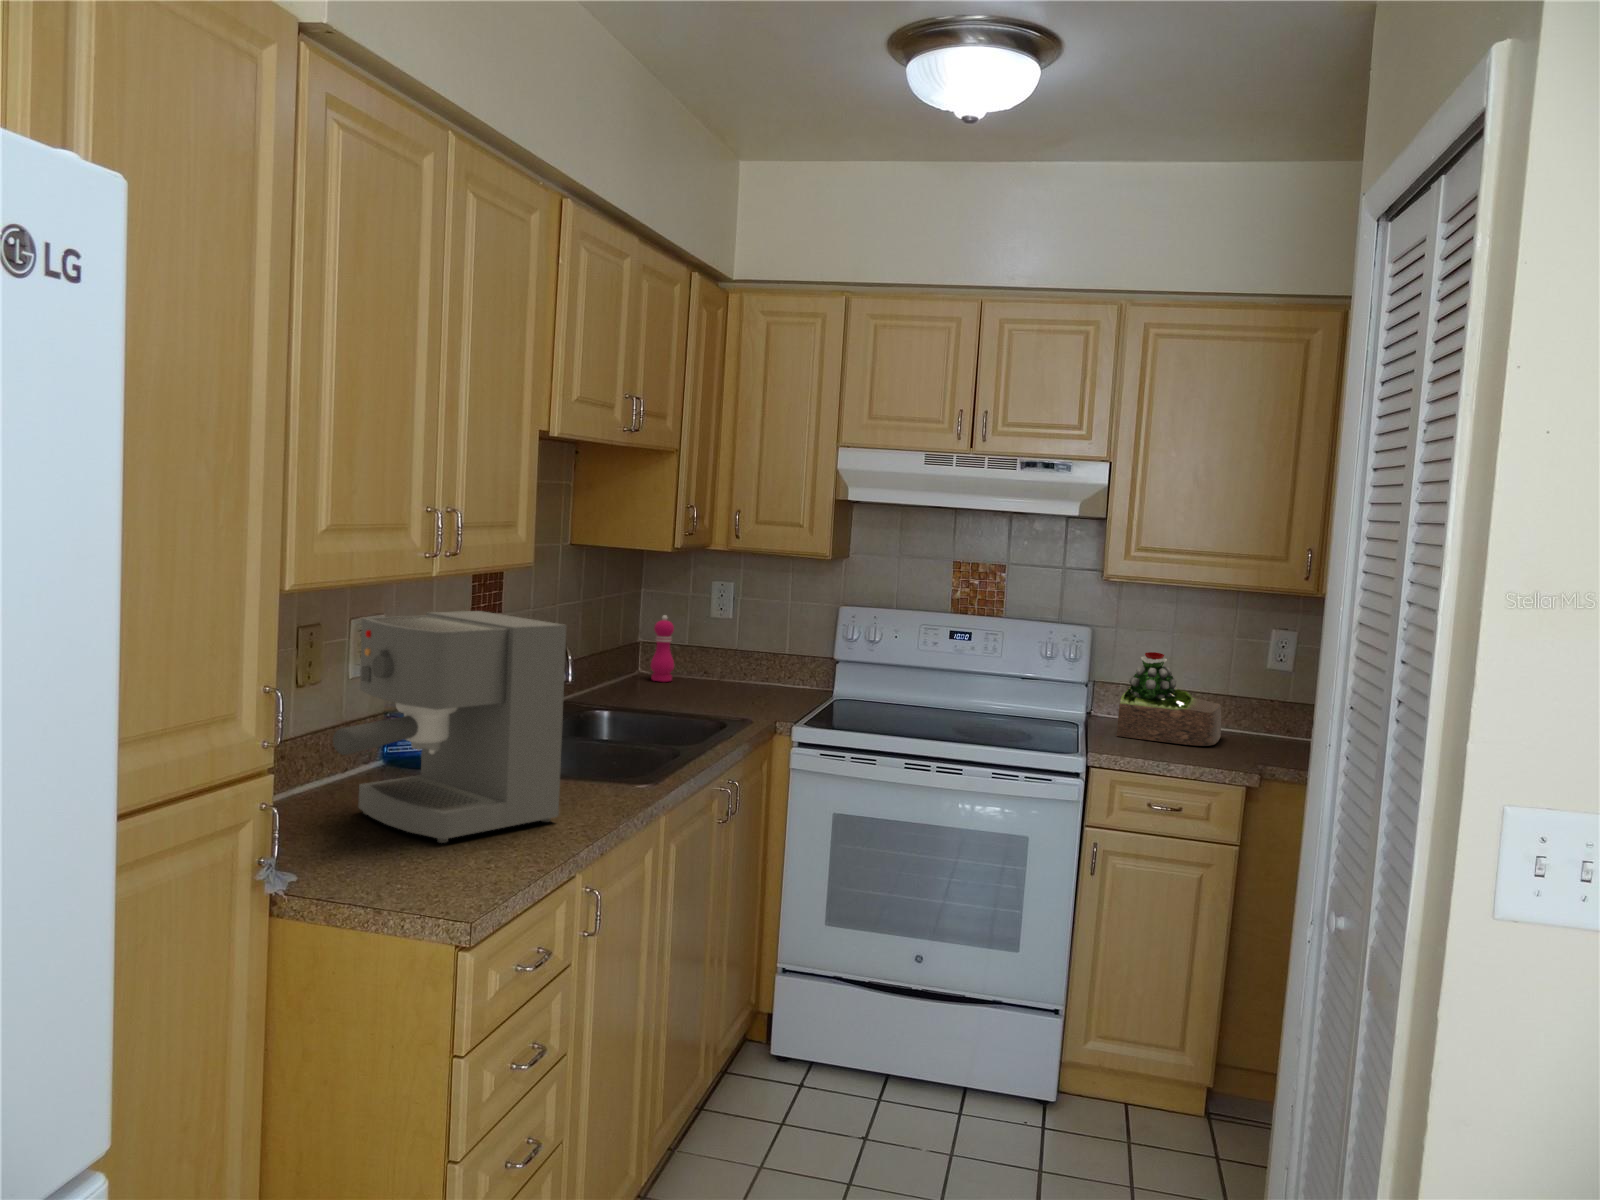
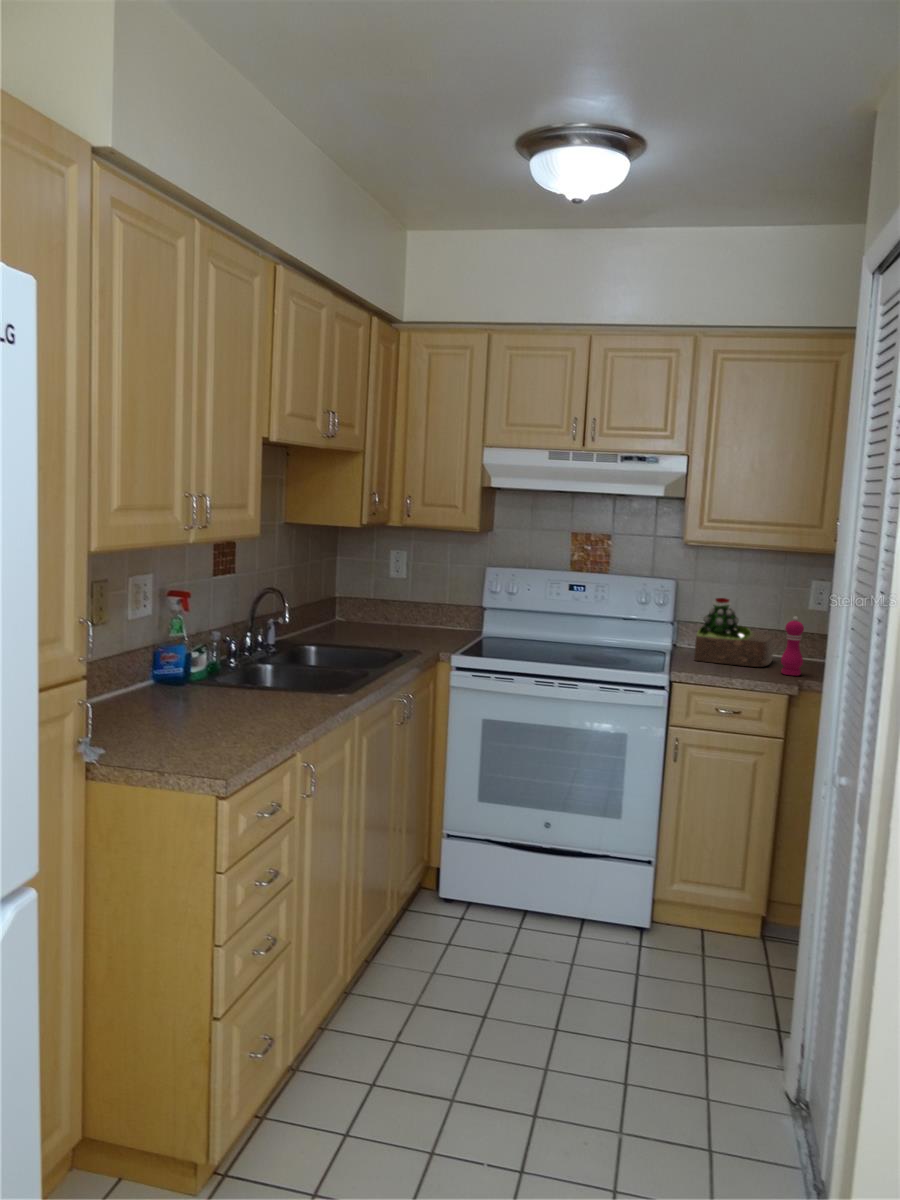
coffee maker: present [333,611,567,843] -> none [124,568,287,732]
pepper mill: present [651,615,674,682] -> present [781,616,804,676]

